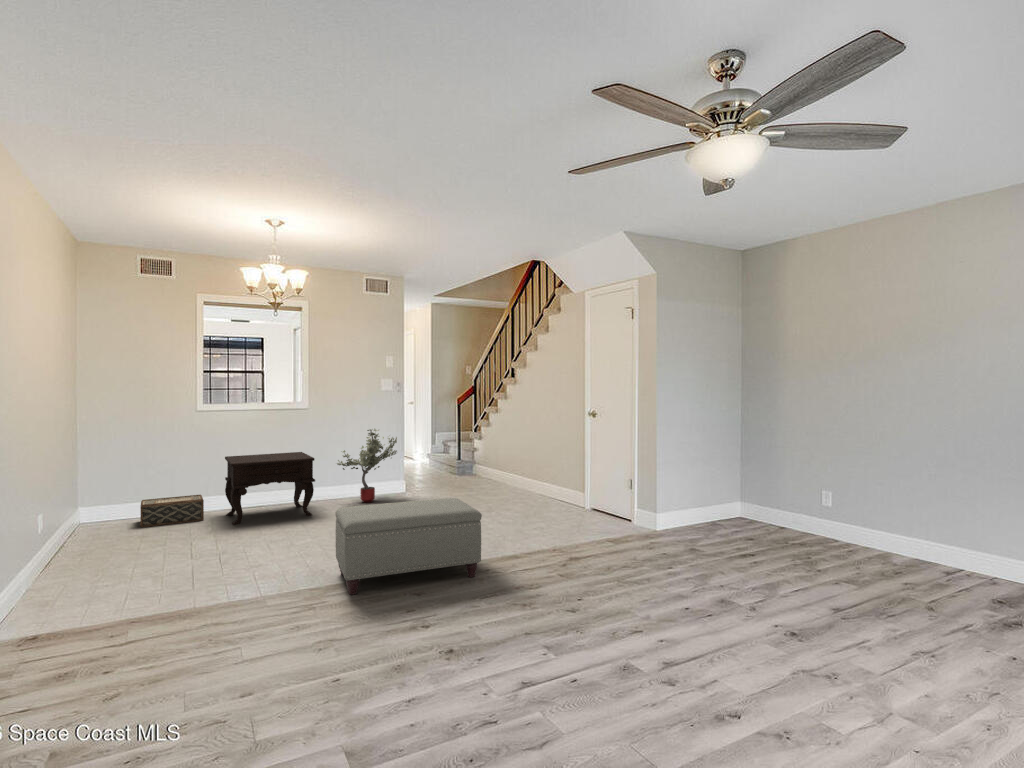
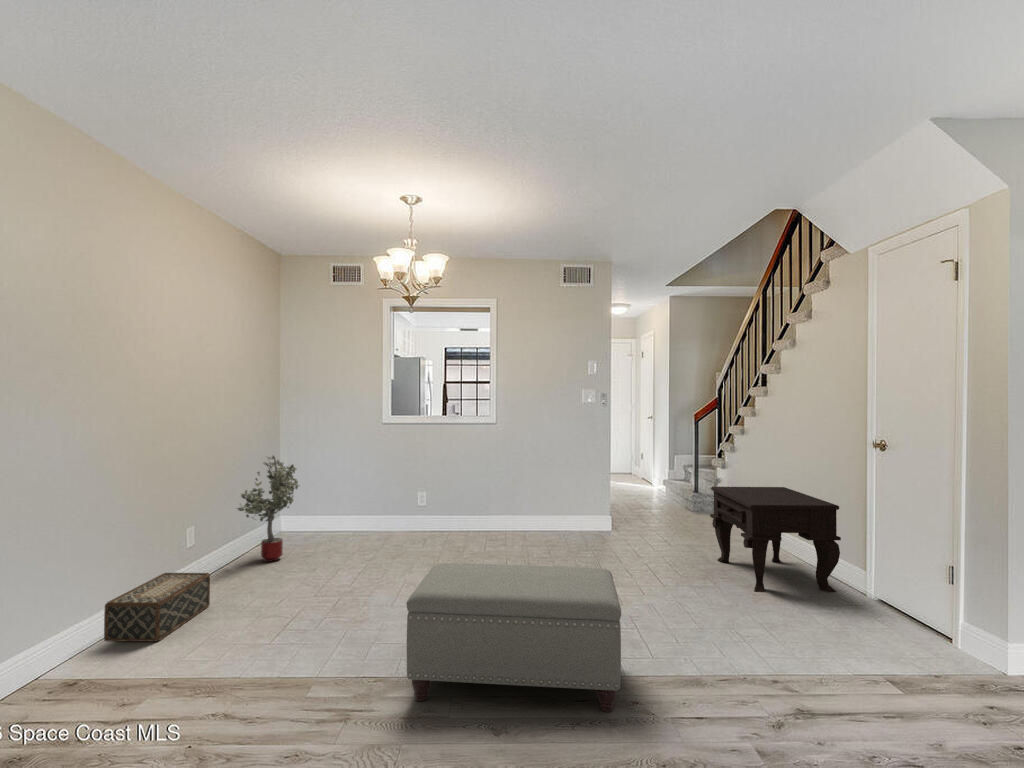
potted tree: present [337,429,397,503] -> present [238,456,299,562]
side table: present [225,452,315,525] -> present [710,487,841,593]
woven basket: present [140,495,204,527] -> present [104,573,210,642]

